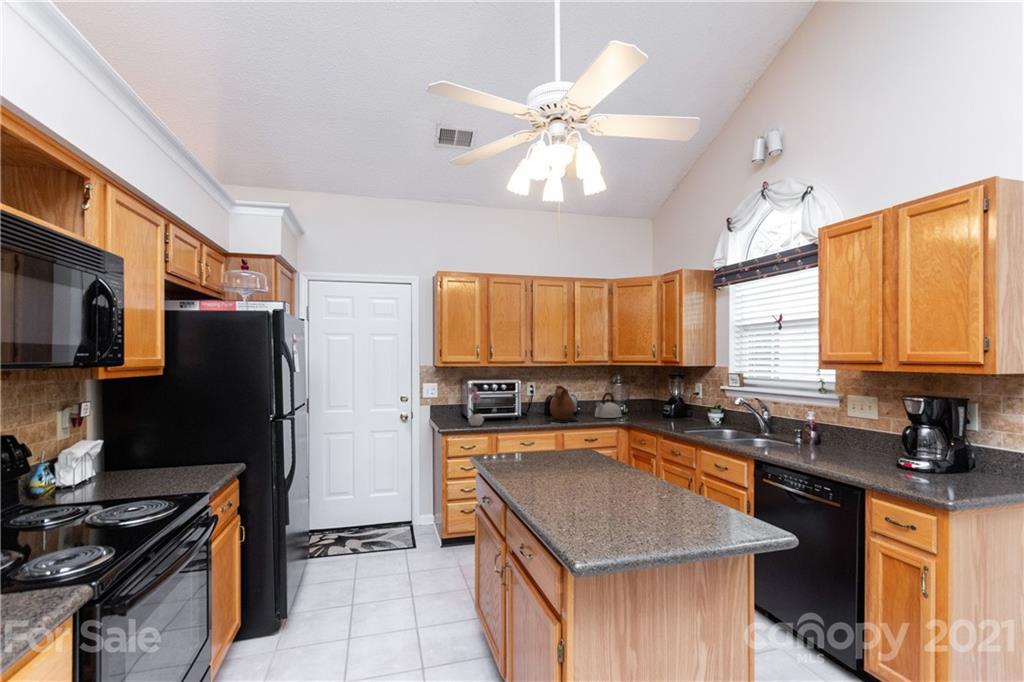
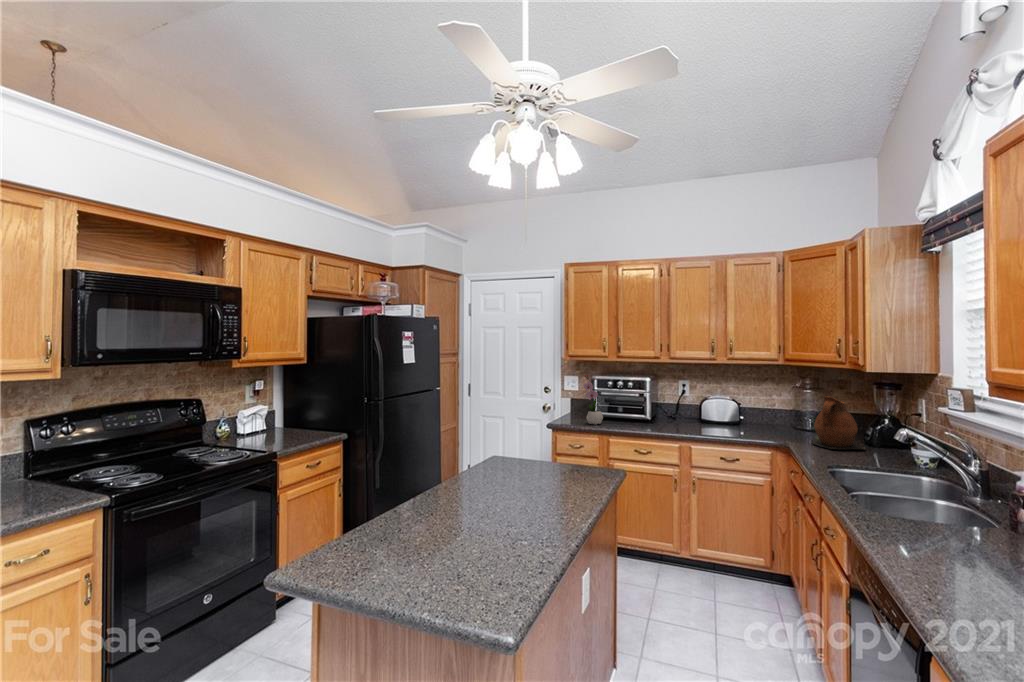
ceramic pitcher: present [549,386,580,422] -> present [812,397,866,449]
kettle: present [595,393,622,418] -> none [754,400,796,434]

